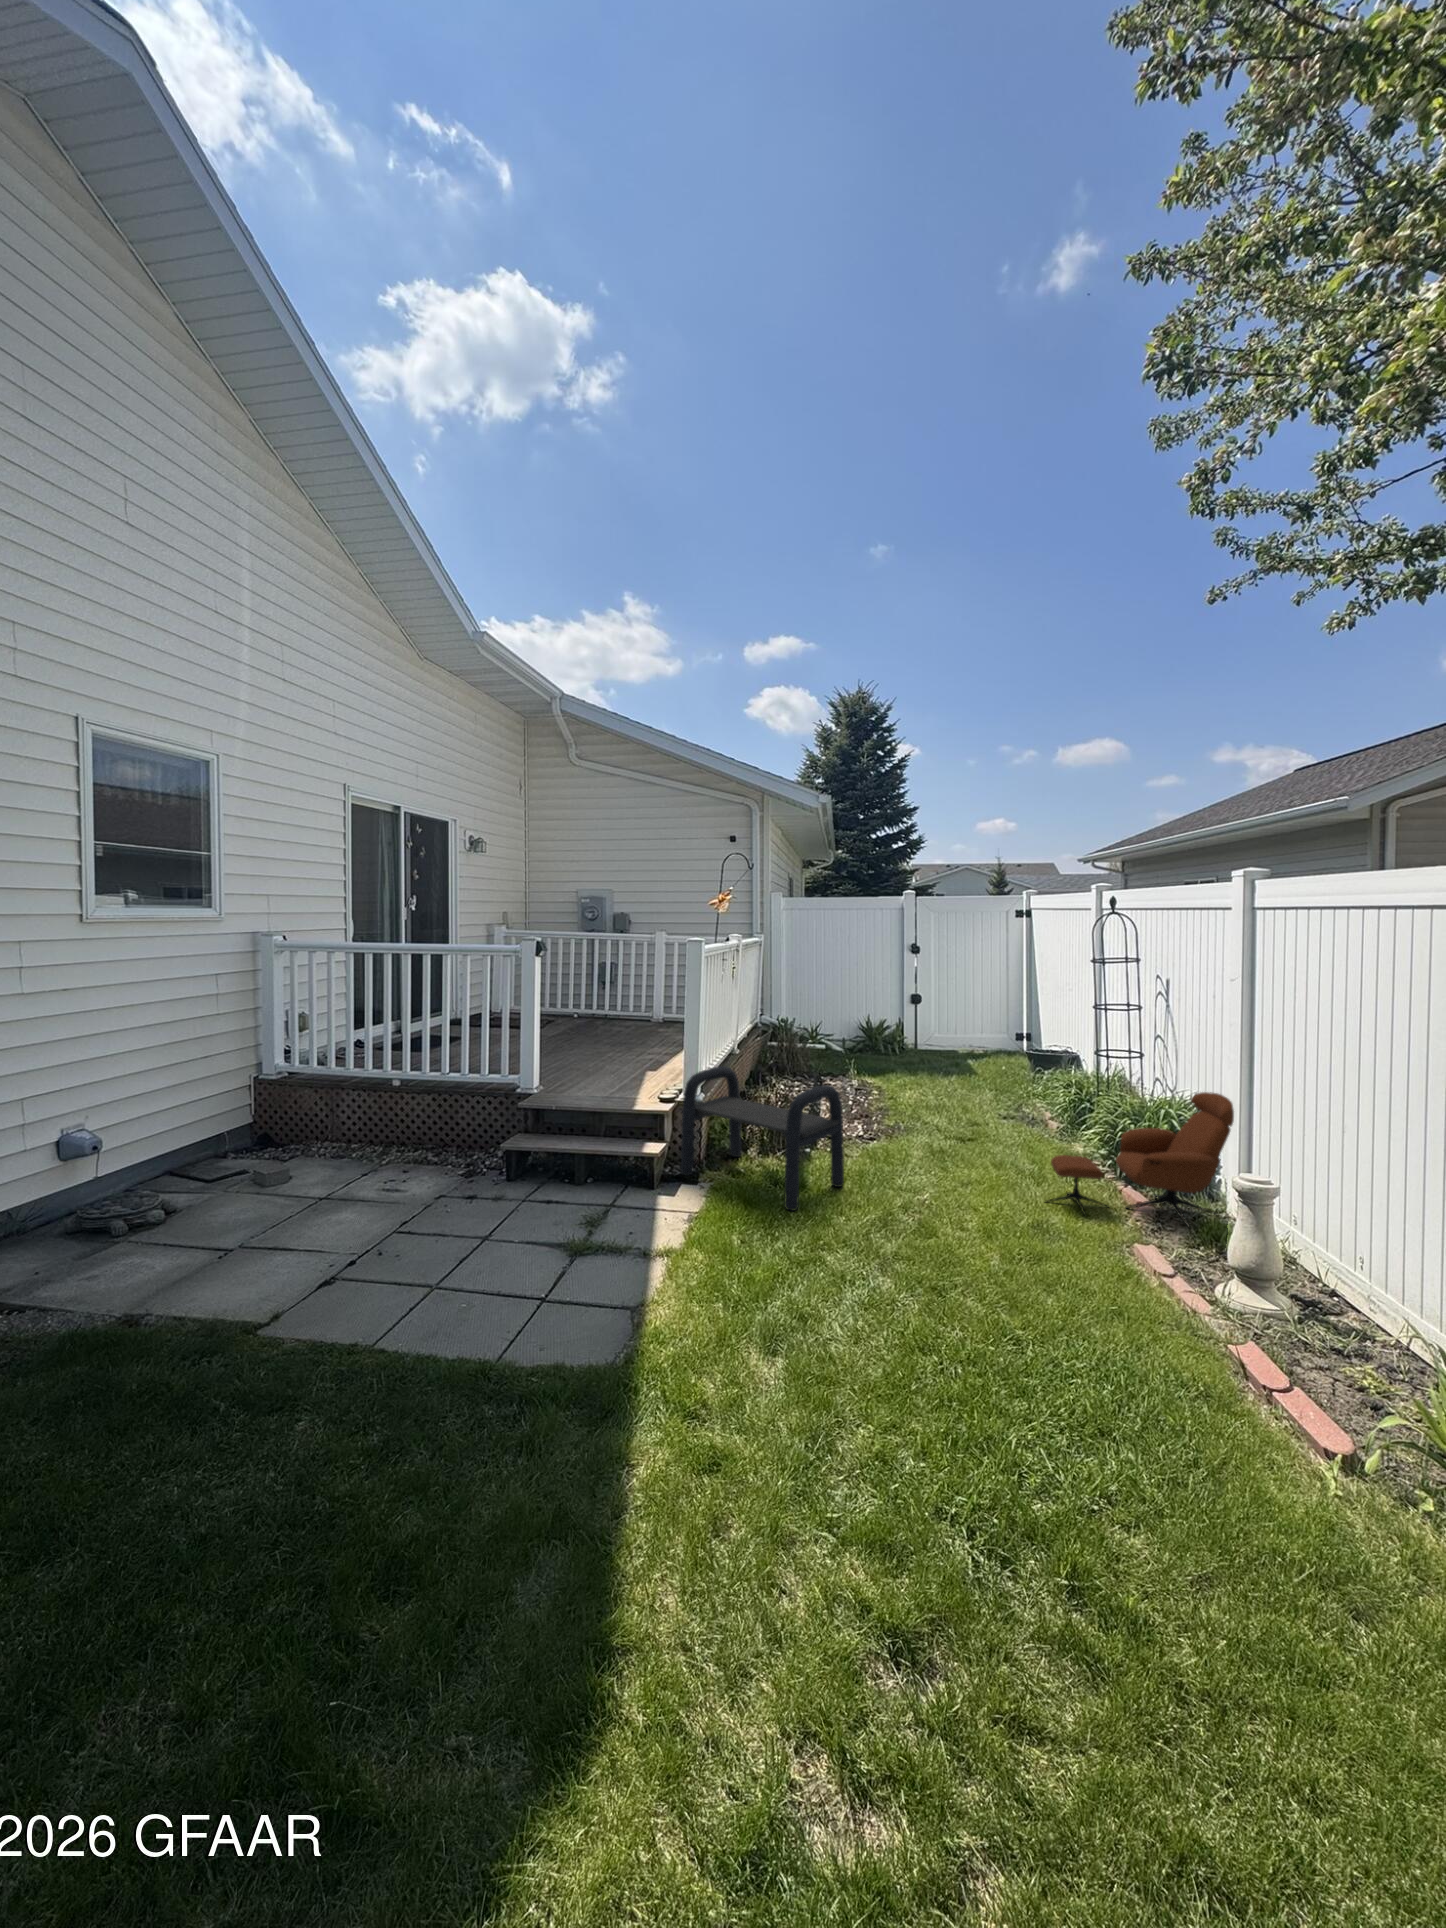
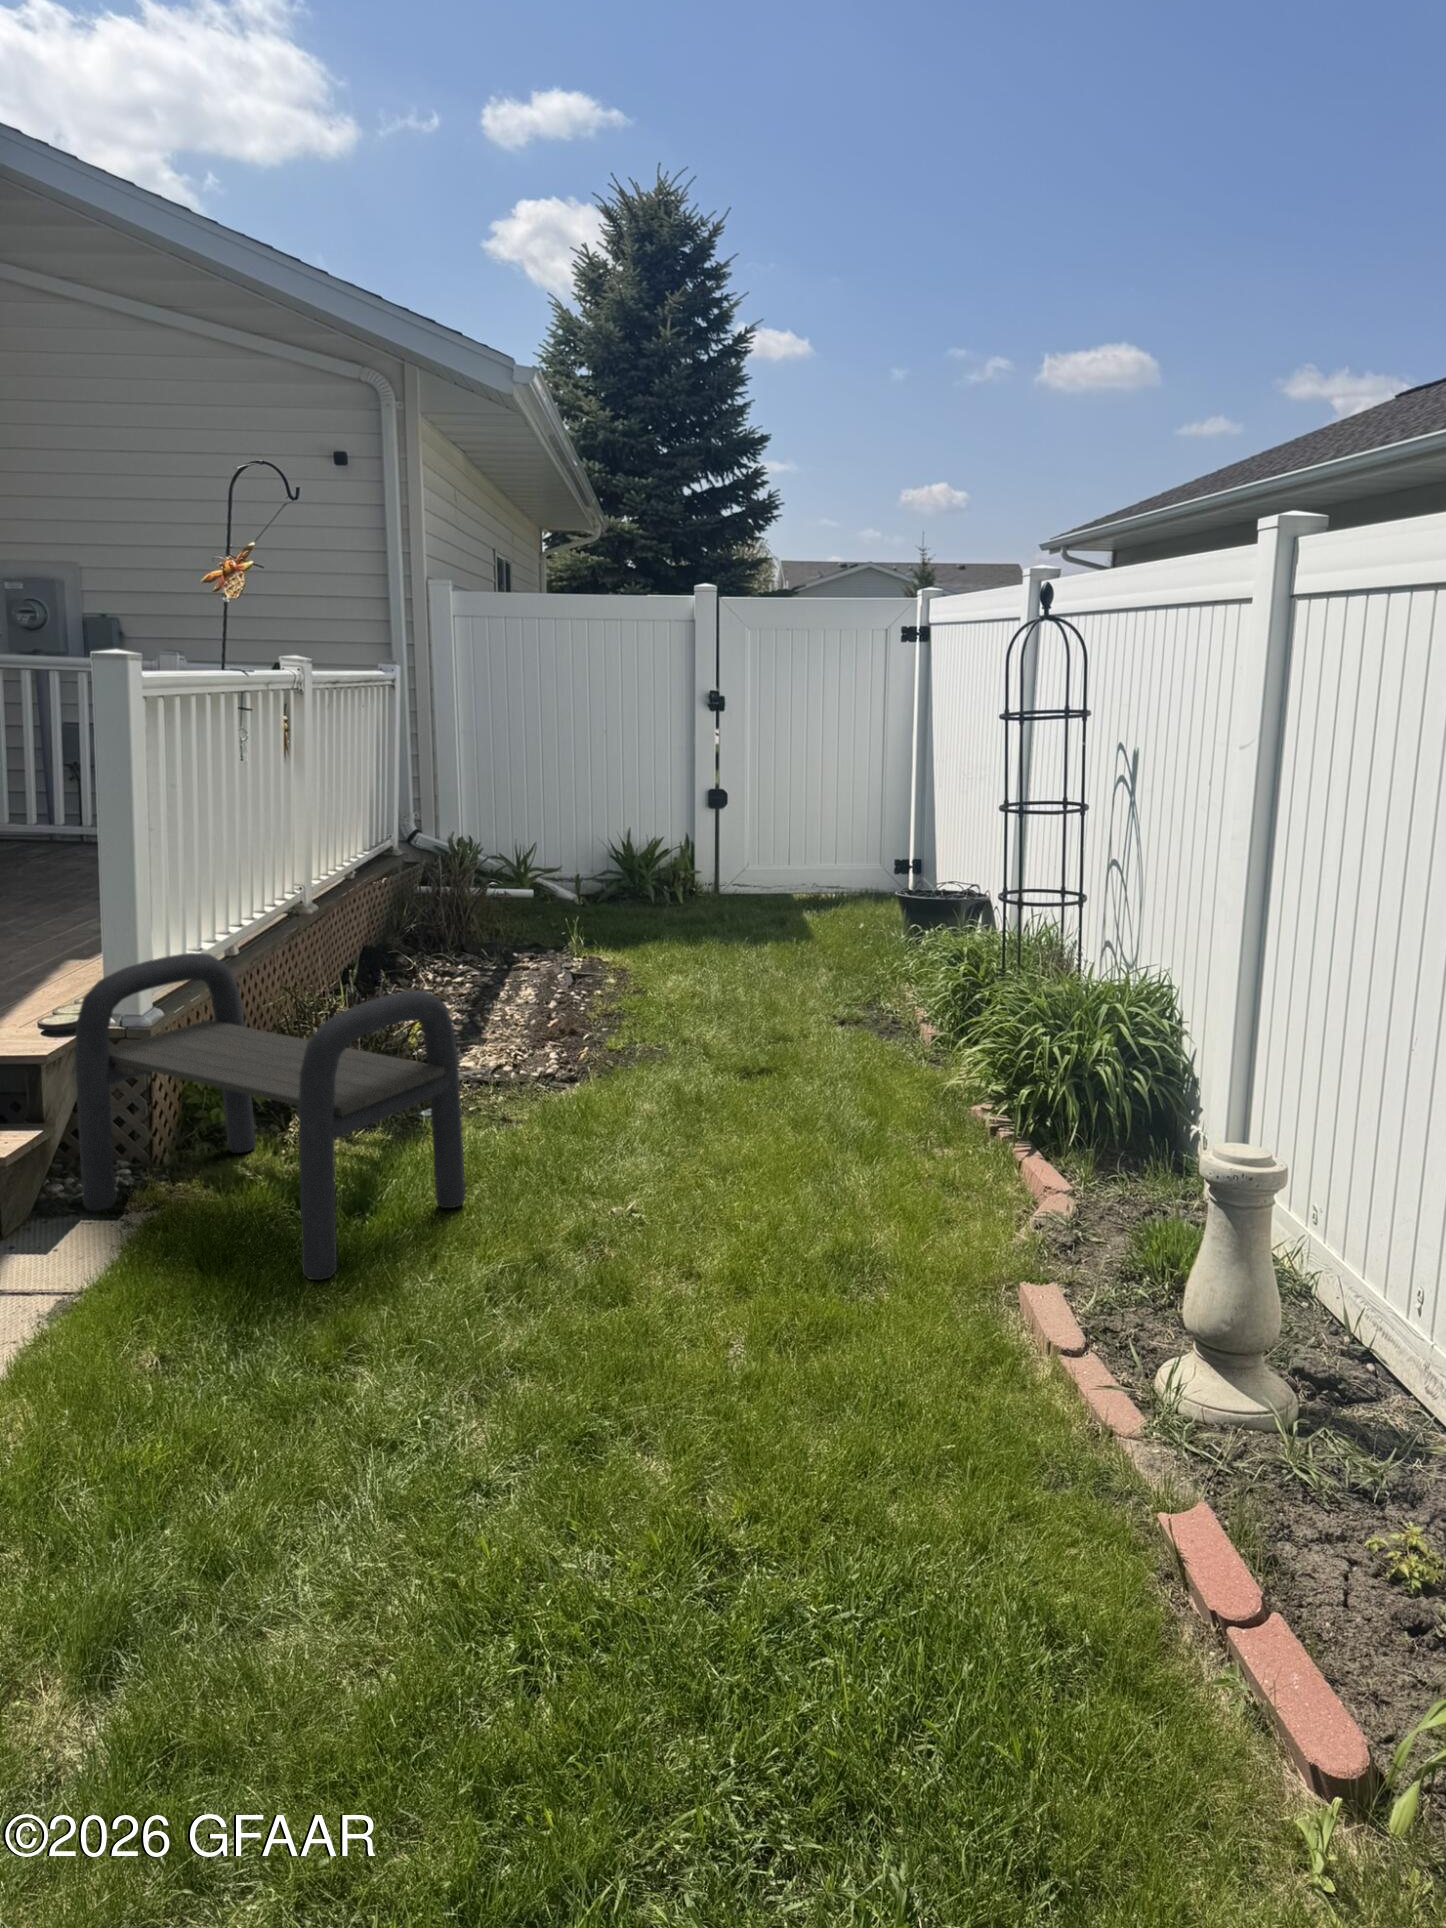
lounge chair: present [1046,1092,1234,1228] -> none [872,970,1225,1236]

